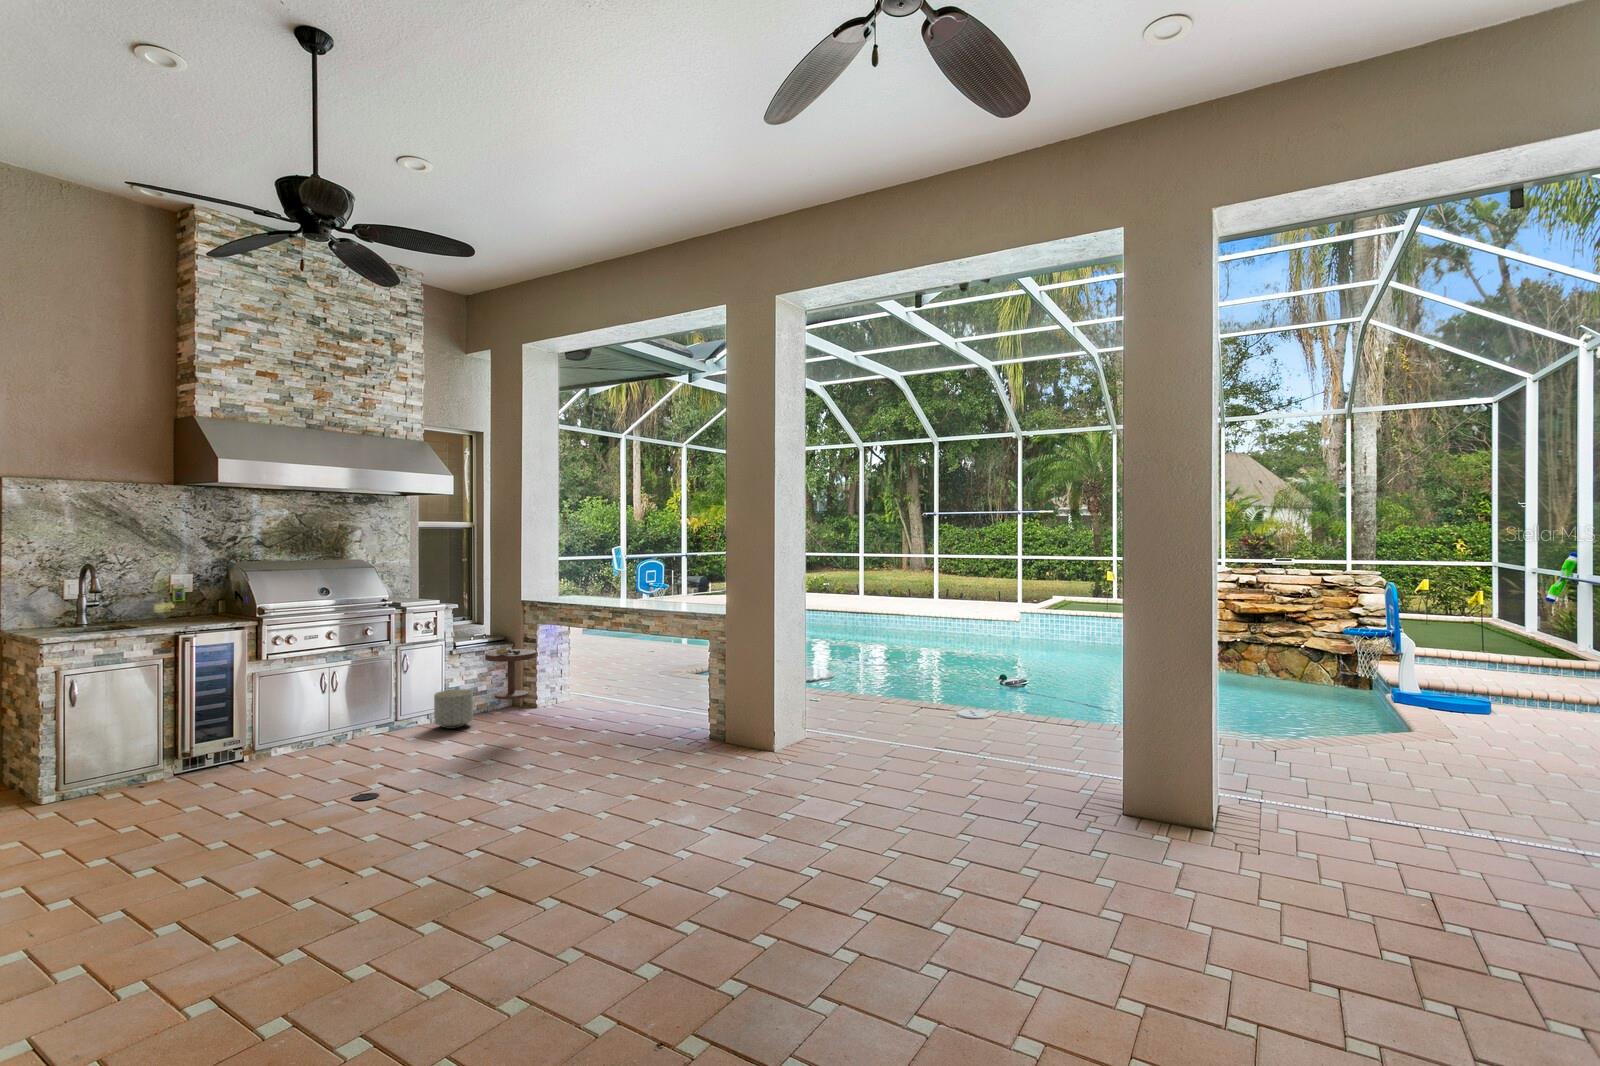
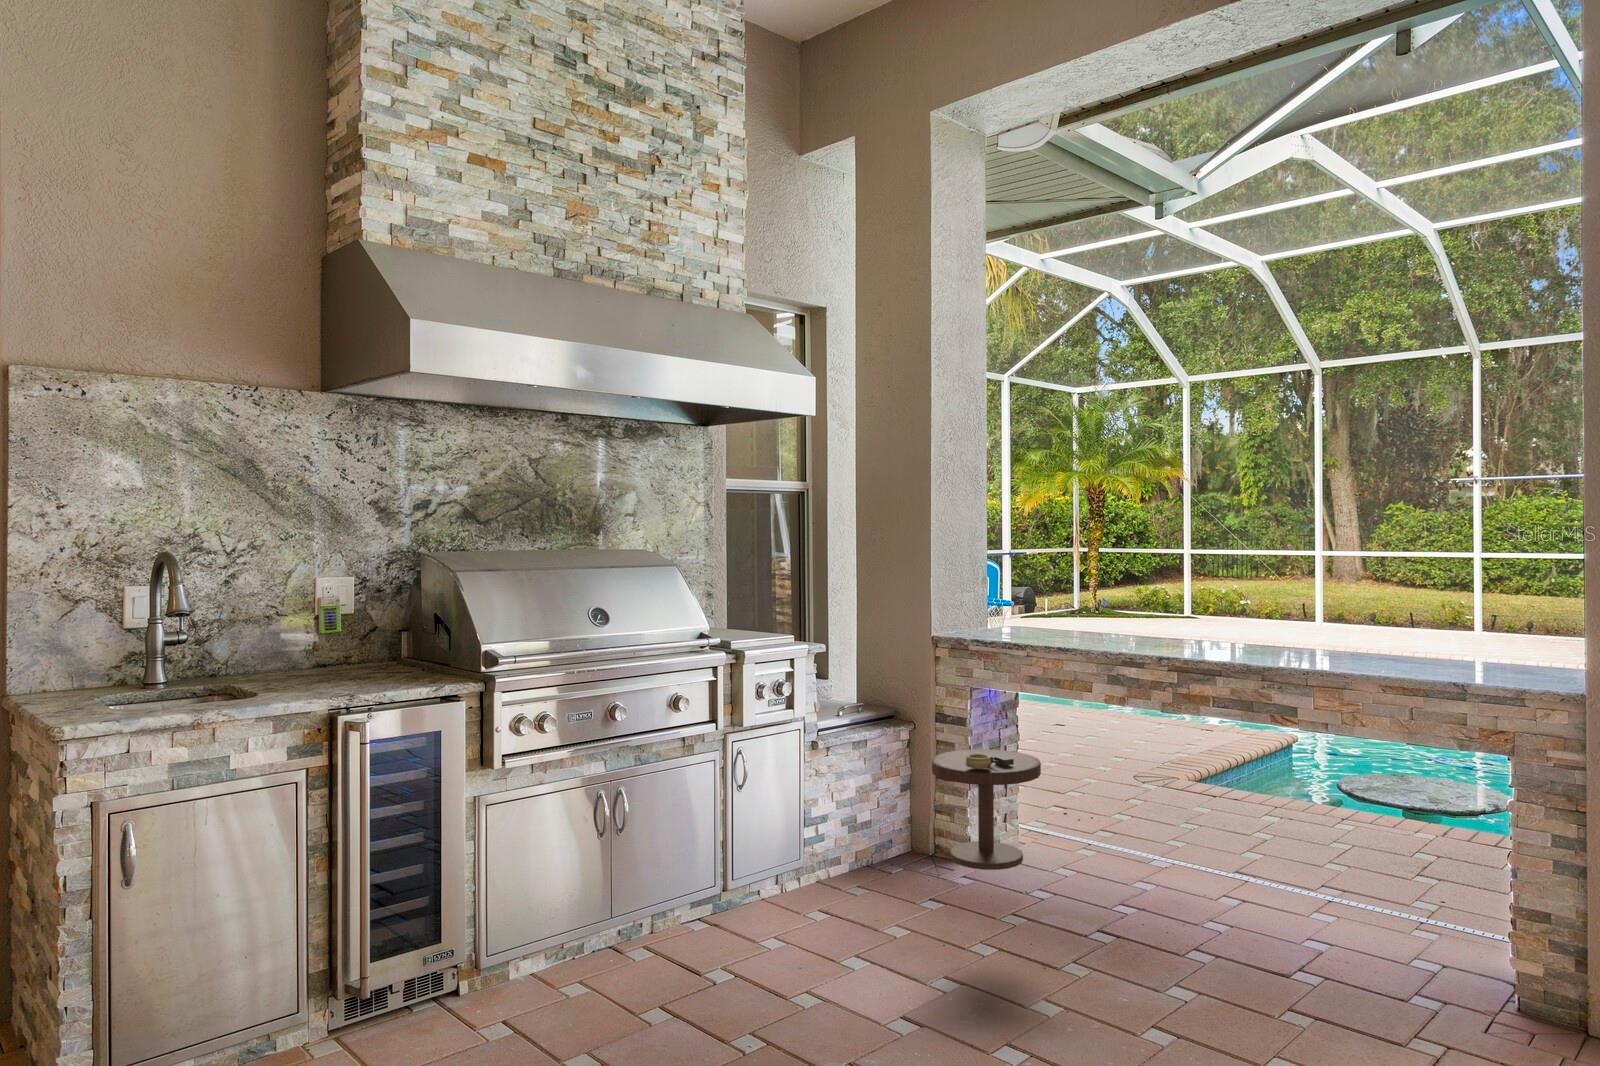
planter: present [434,689,473,729] -> none [796,821,872,909]

